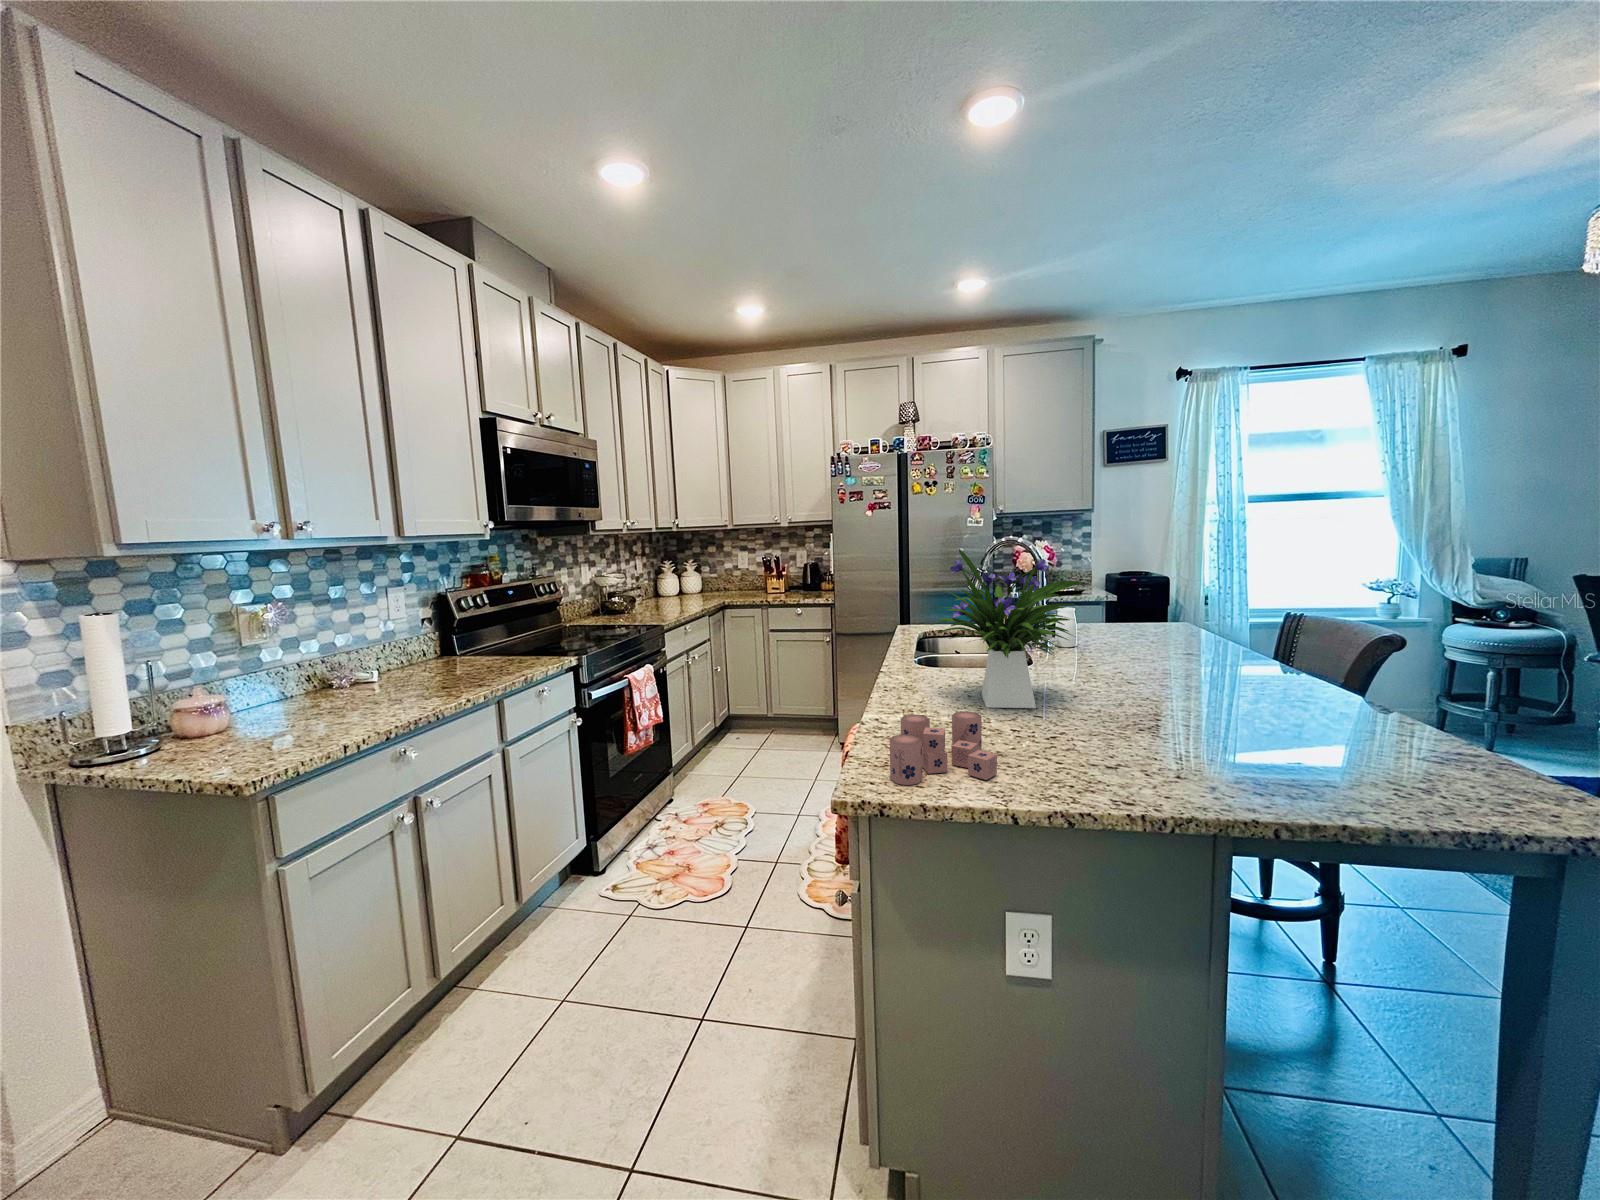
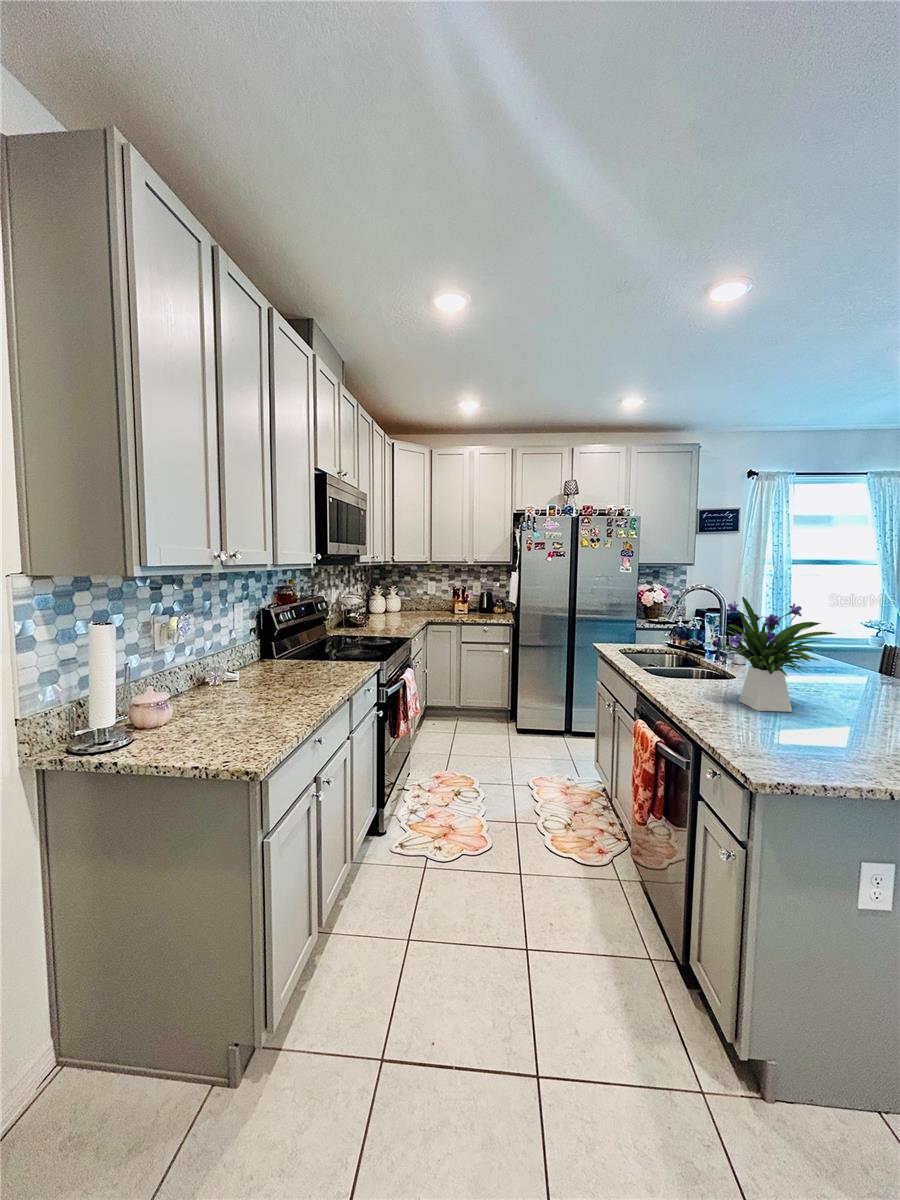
candle: present [890,711,997,785] -> none [751,715,844,771]

